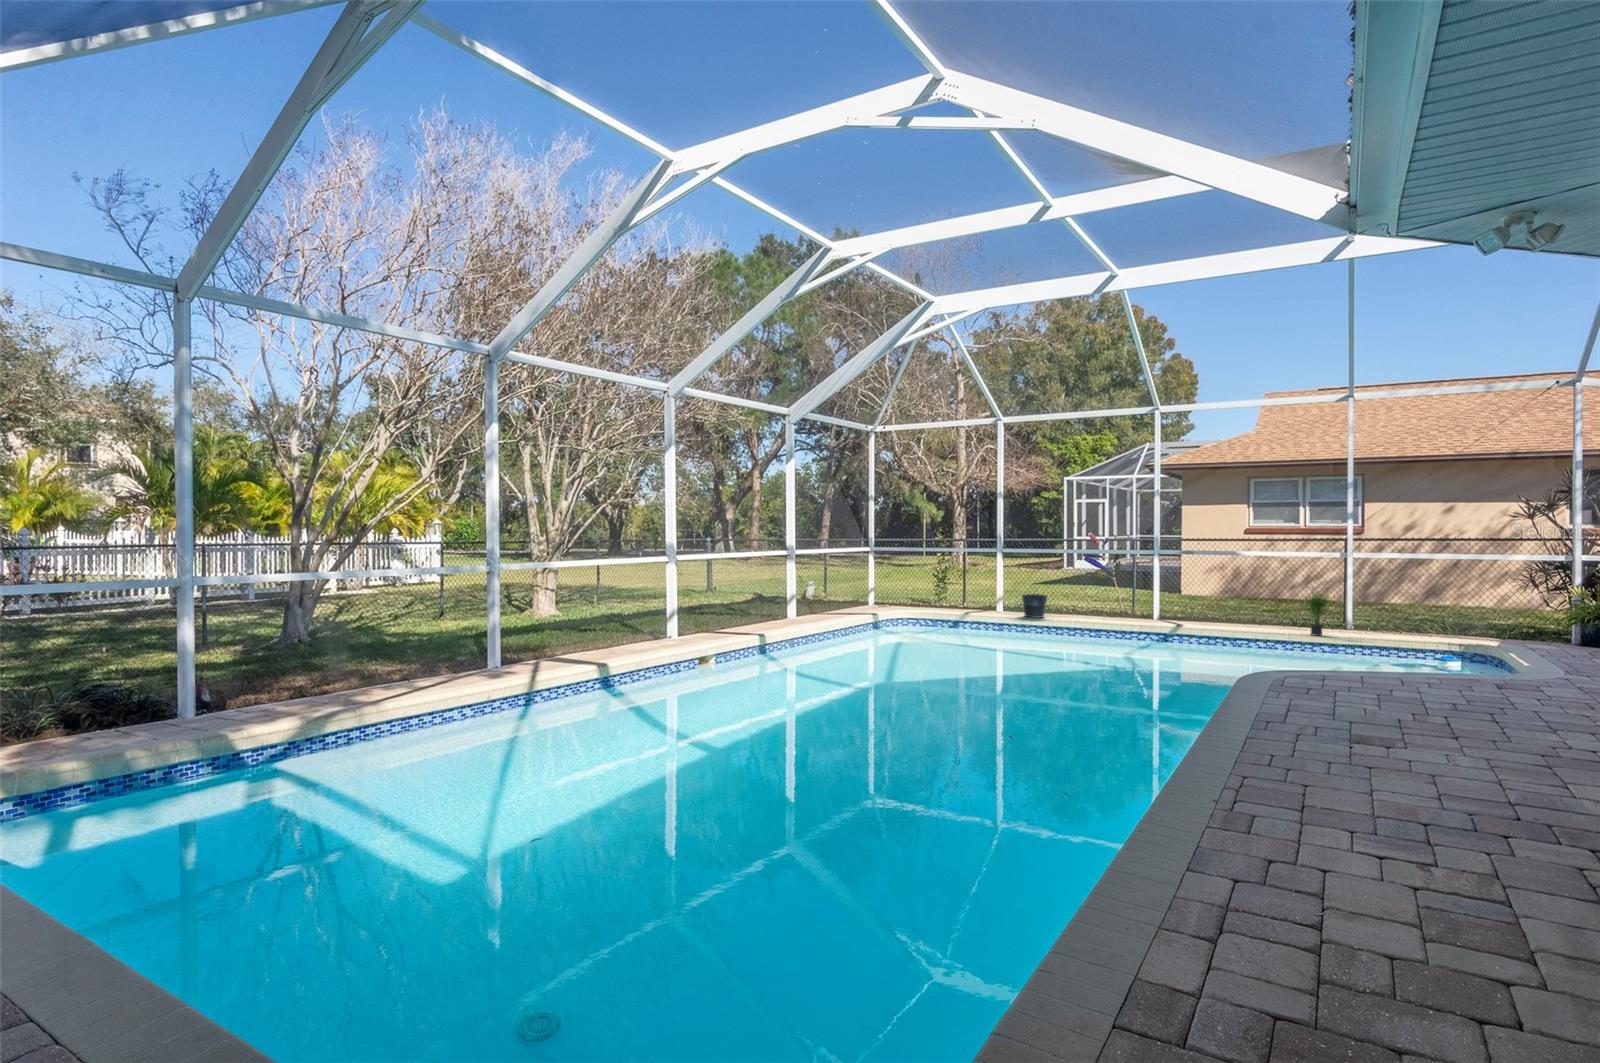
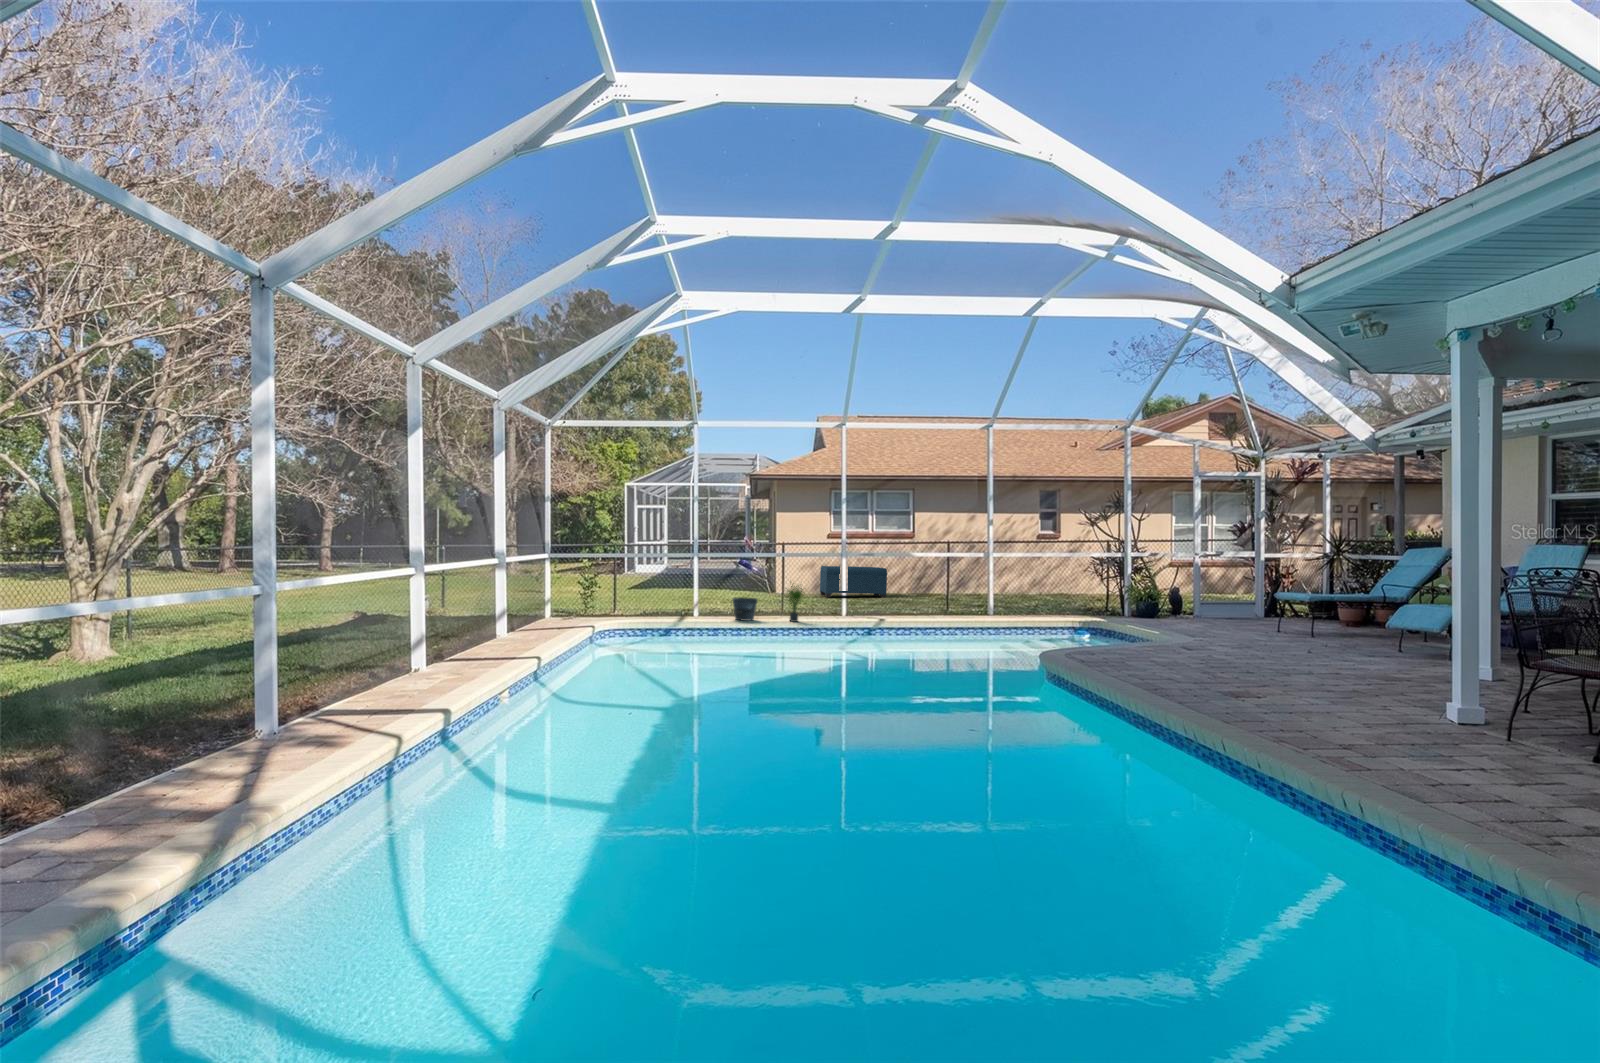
bench: none [1228,565,1311,604] -> present [820,566,887,598]
potted plant: present [1305,591,1329,636] -> present [784,583,803,622]

